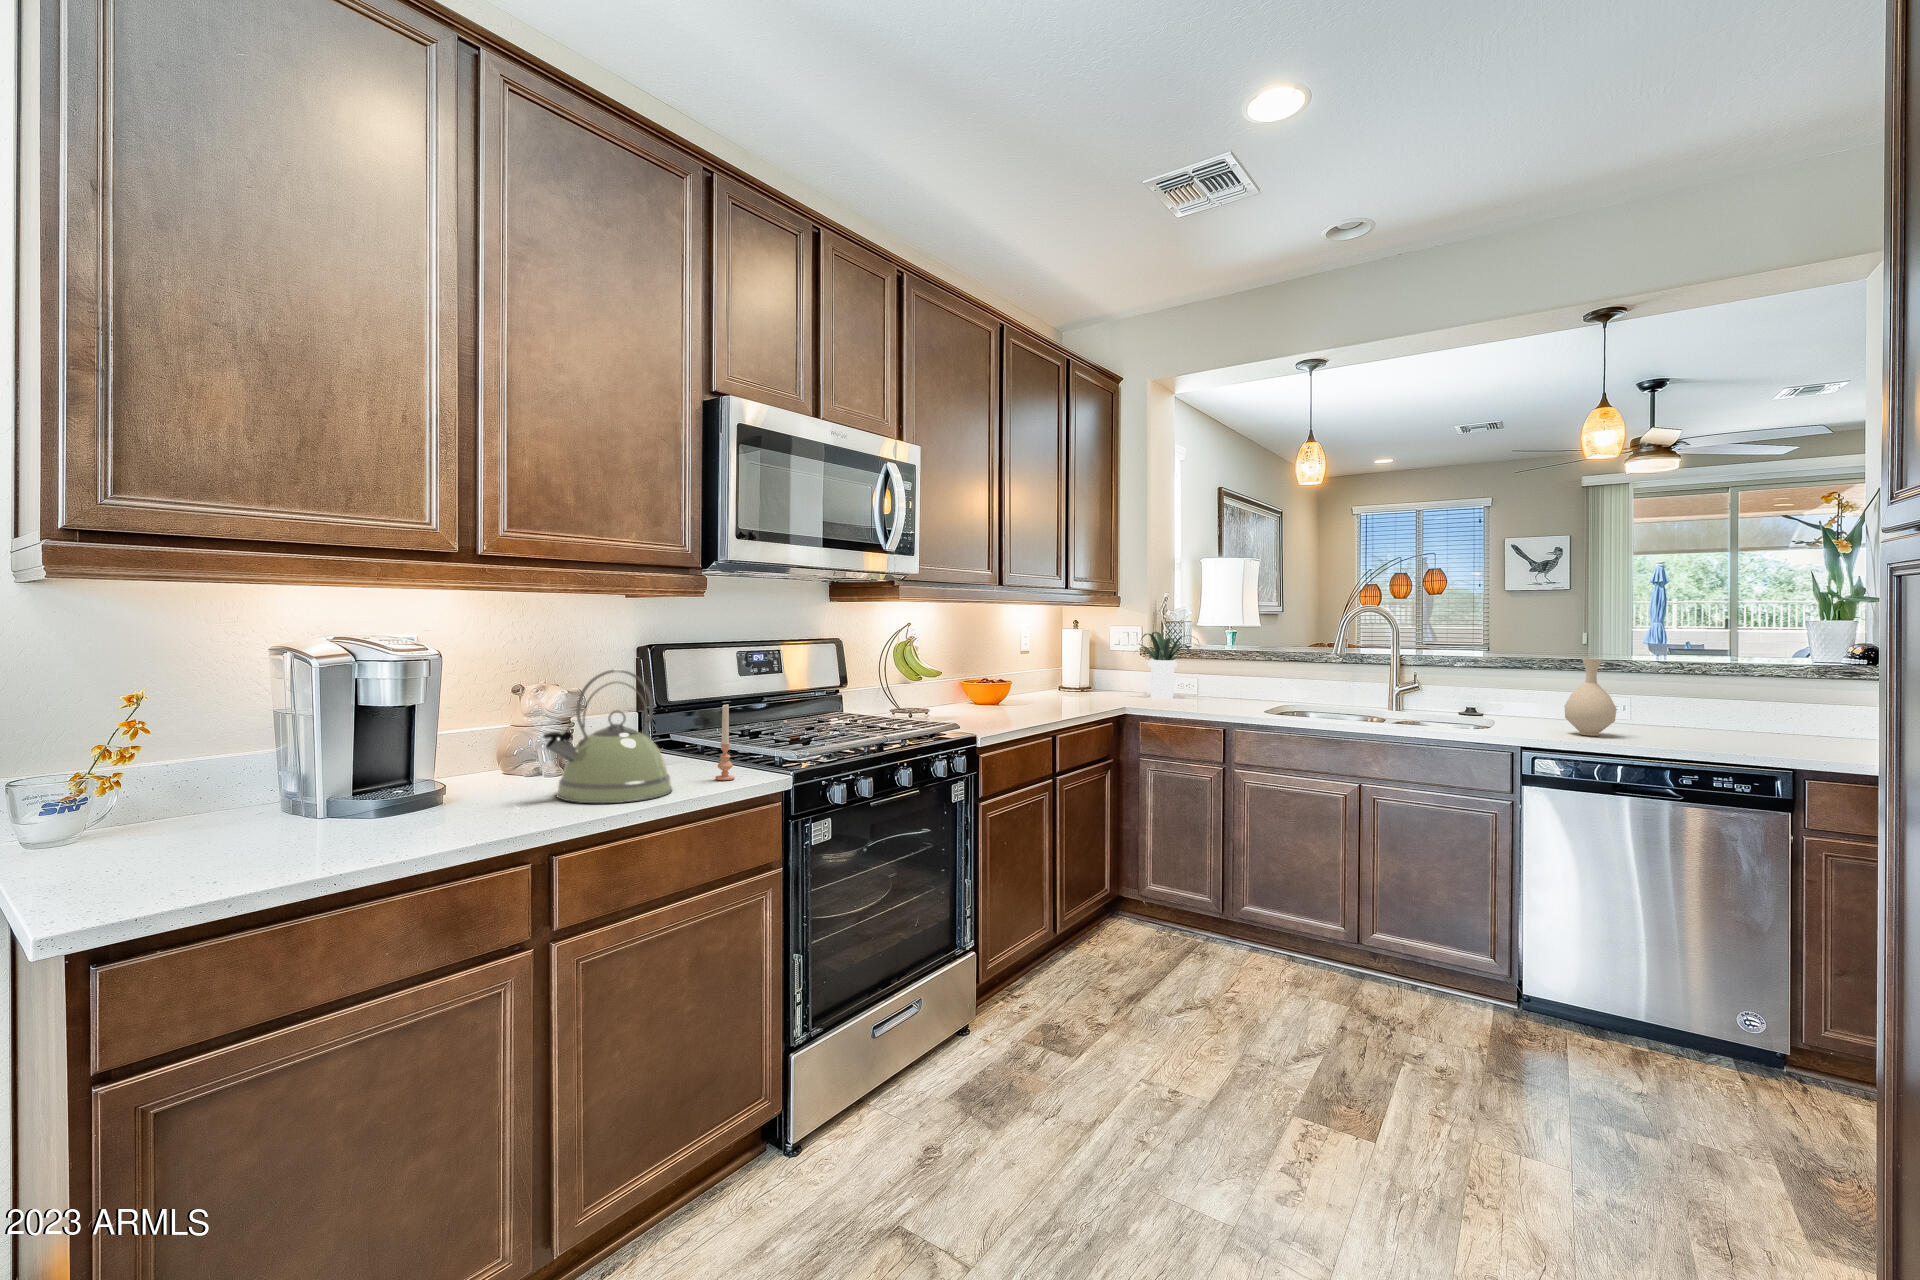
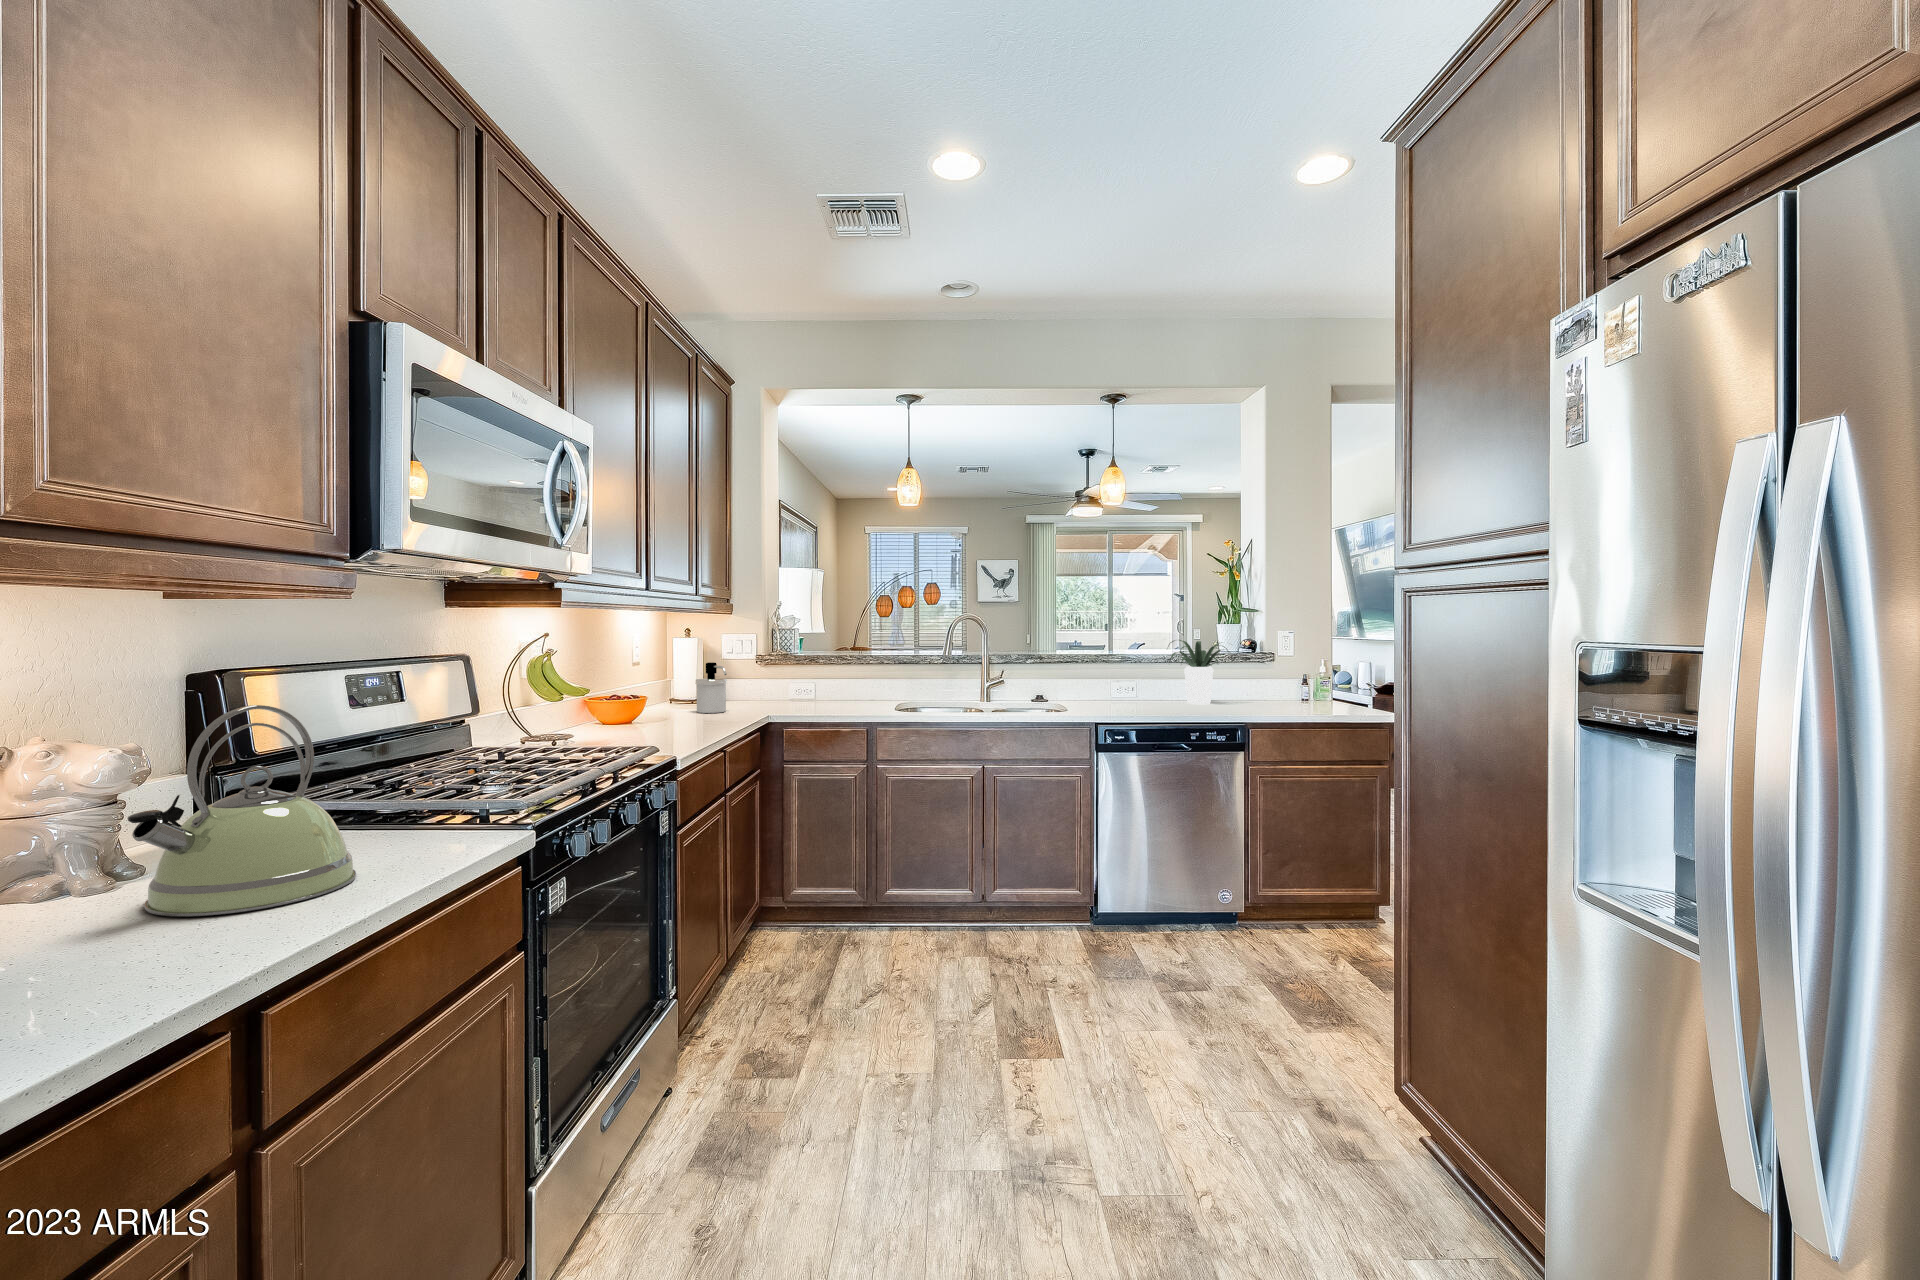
potted plant: present [1139,632,1198,699] -> present [1168,640,1229,704]
soap dispenser: none [1073,653,1102,702] -> present [695,662,727,713]
vase: present [1565,658,1617,736] -> none [1113,649,1147,708]
candle: present [715,704,735,780] -> none [398,743,428,848]

